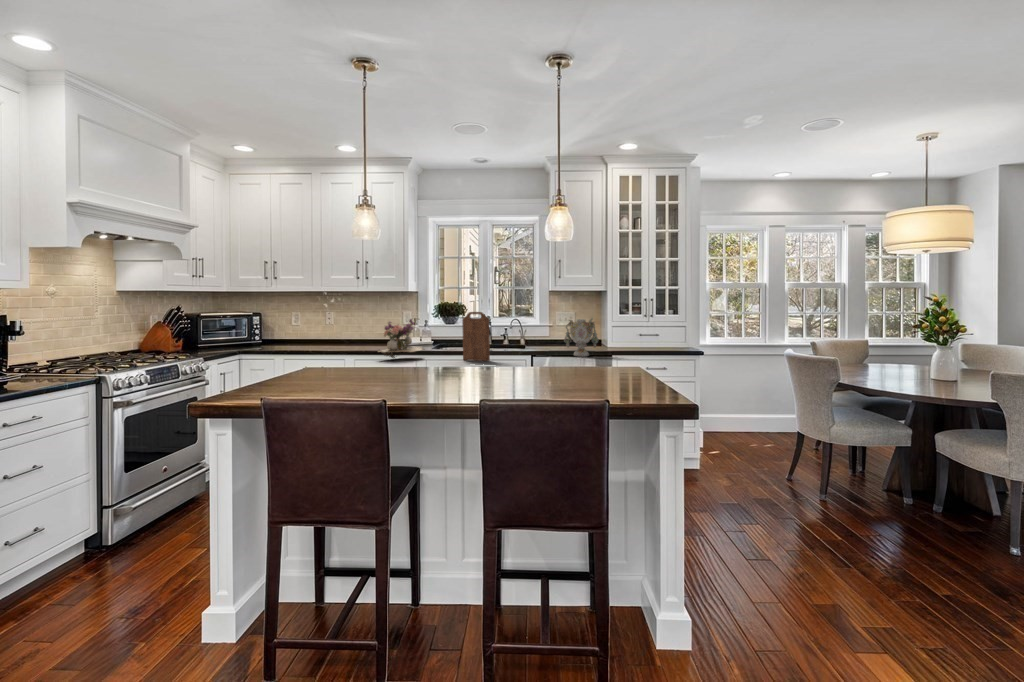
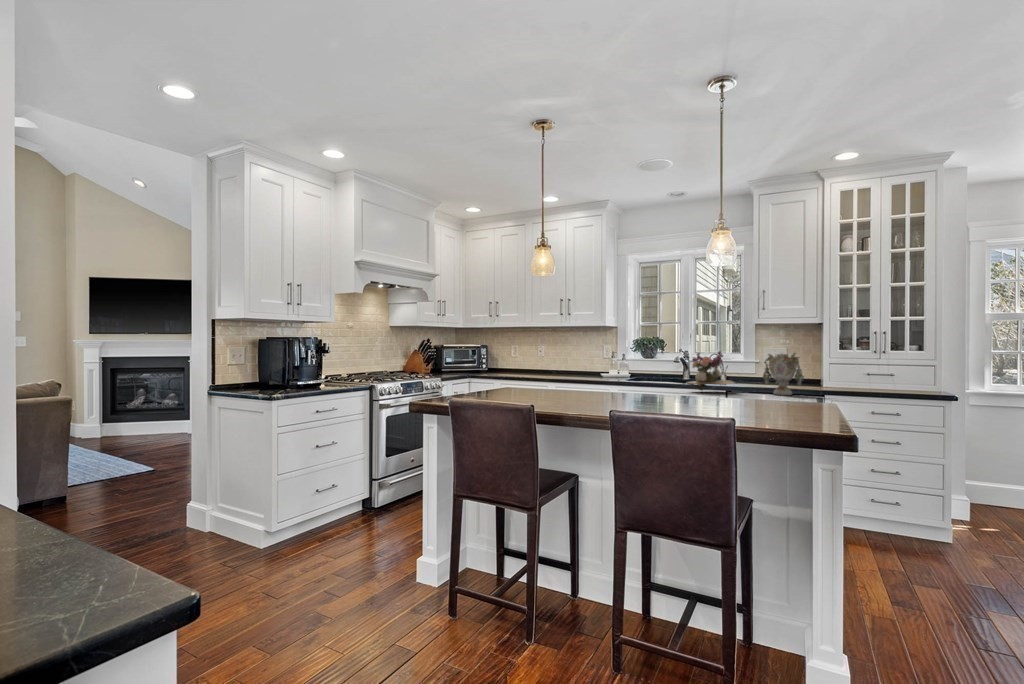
cutting board: present [462,312,490,361] -> none [646,344,671,393]
flower arrangement: present [378,319,424,358] -> present [687,351,736,390]

